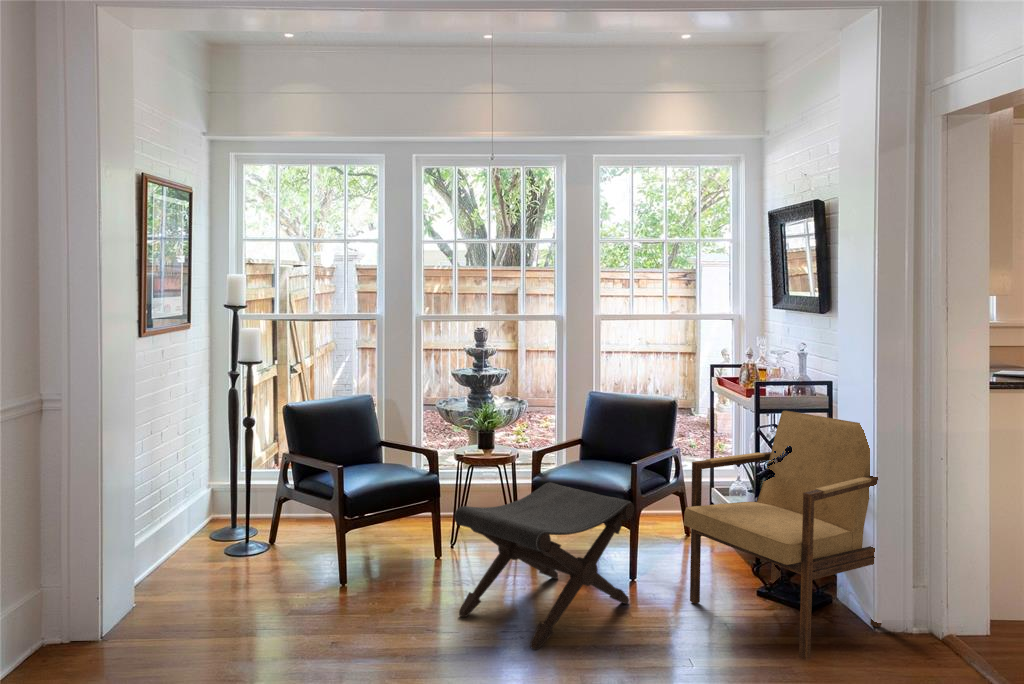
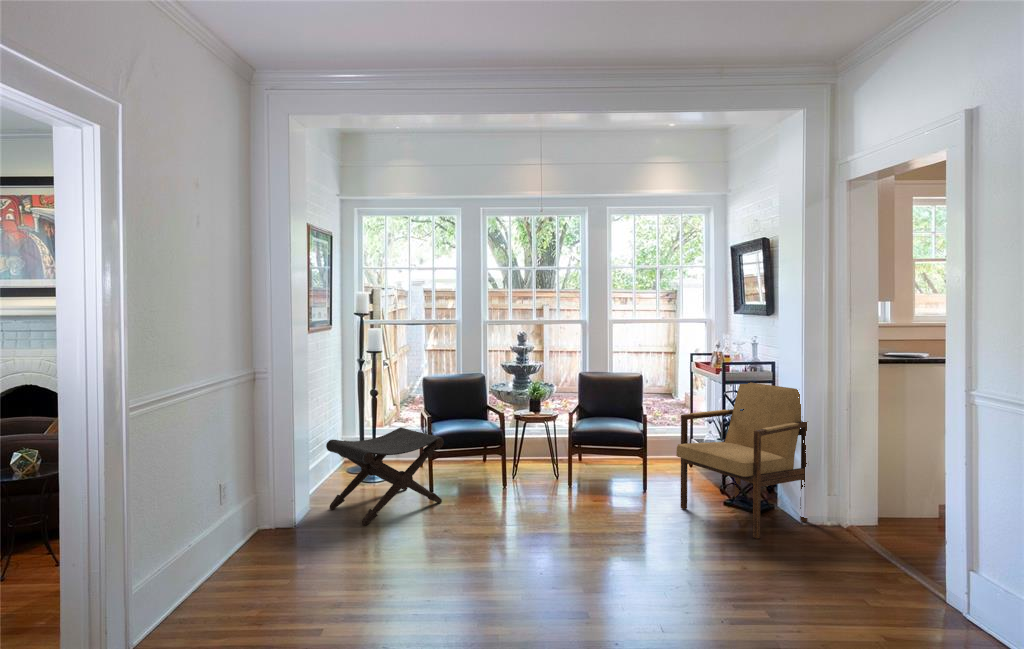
footstool: present [454,482,634,650] -> present [326,427,444,525]

